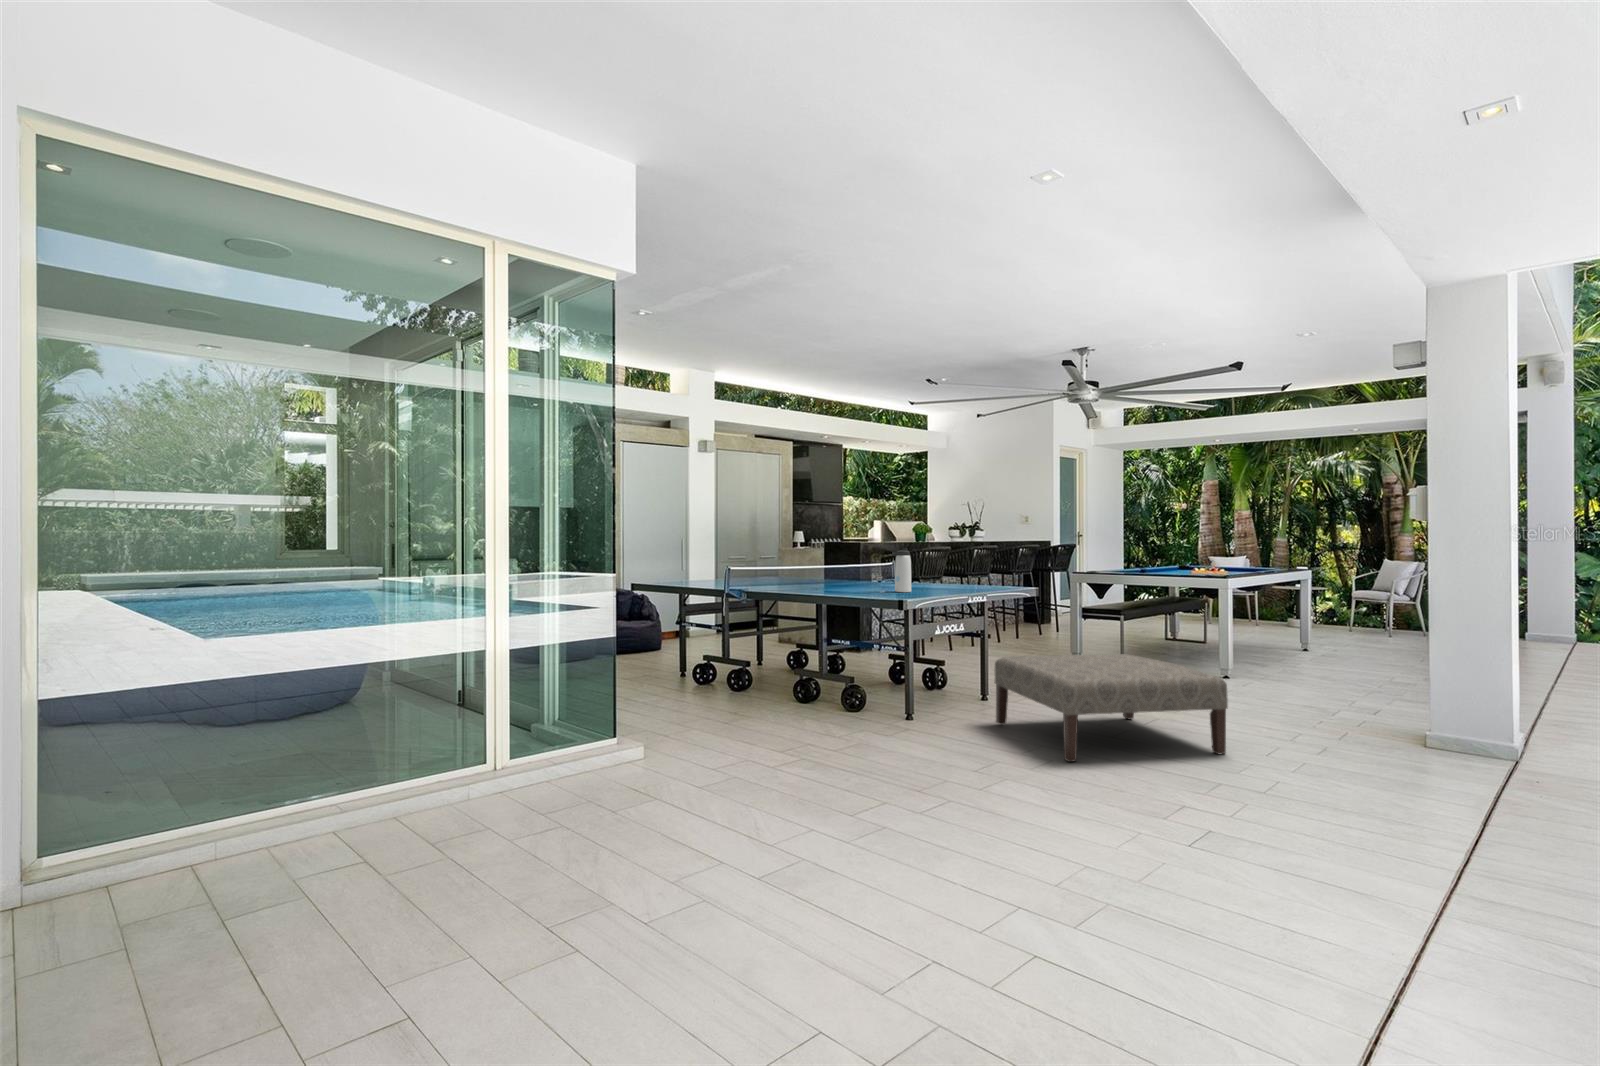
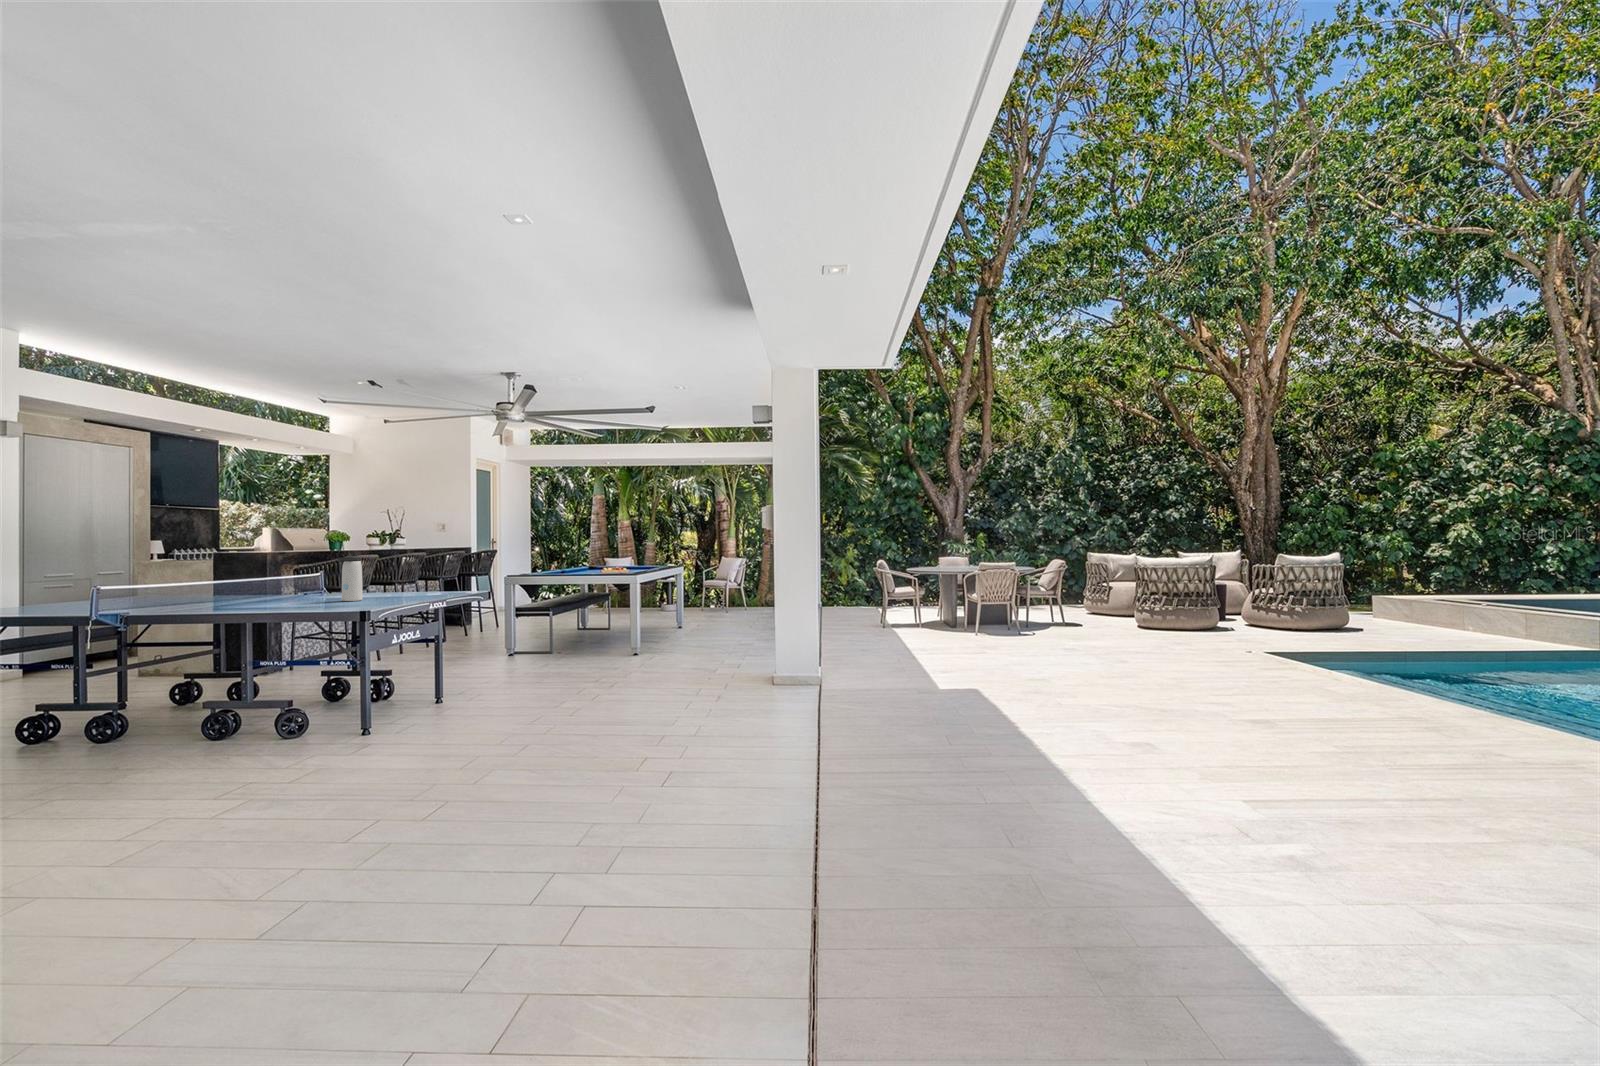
ottoman: present [994,654,1228,762] -> none [463,642,674,748]

